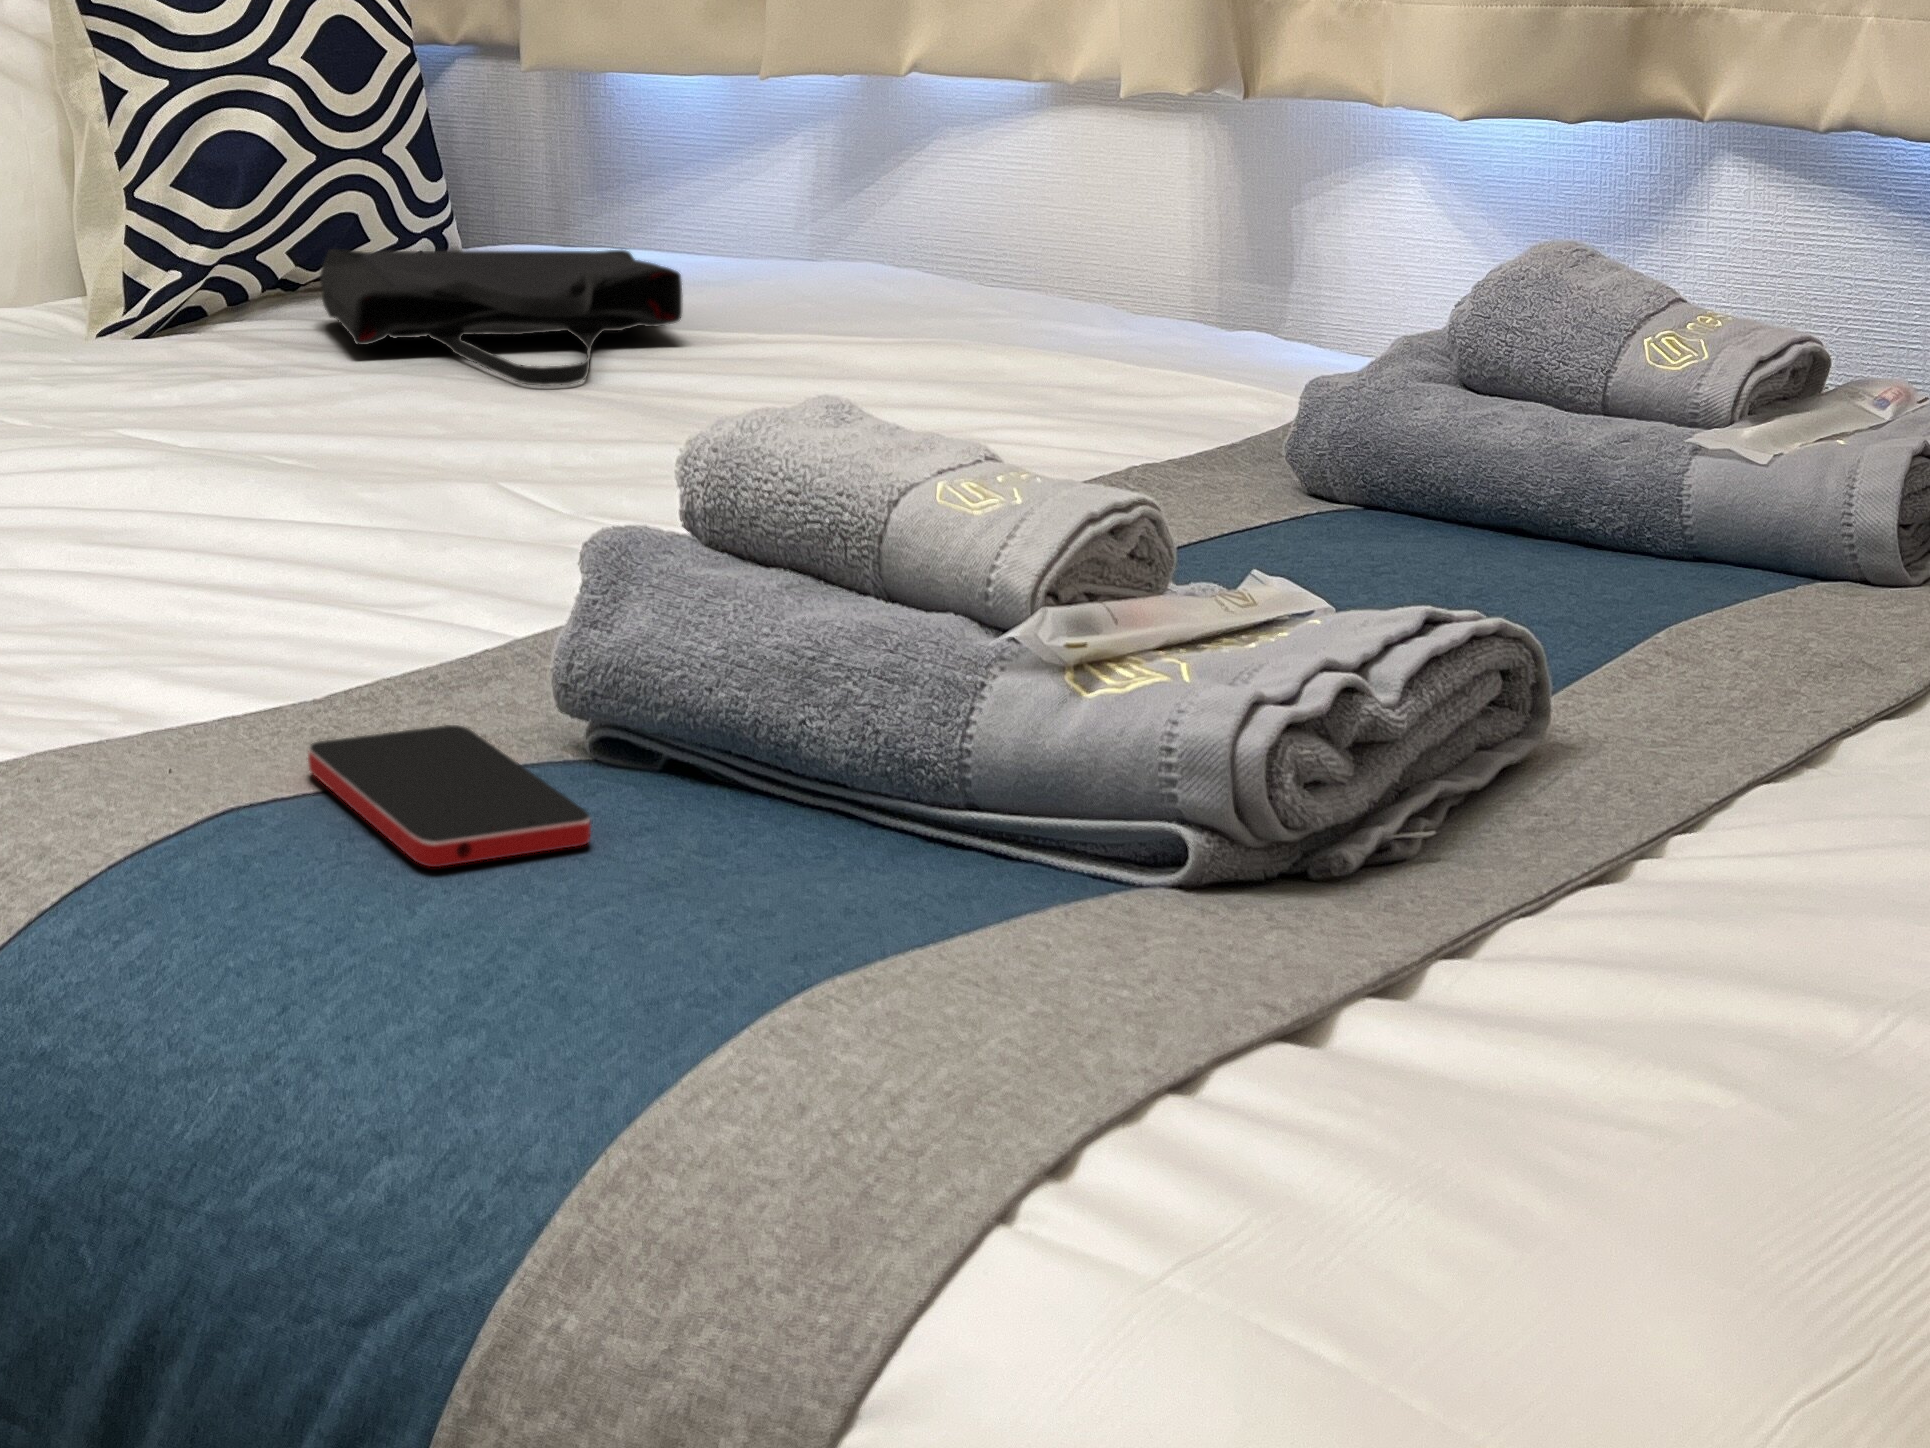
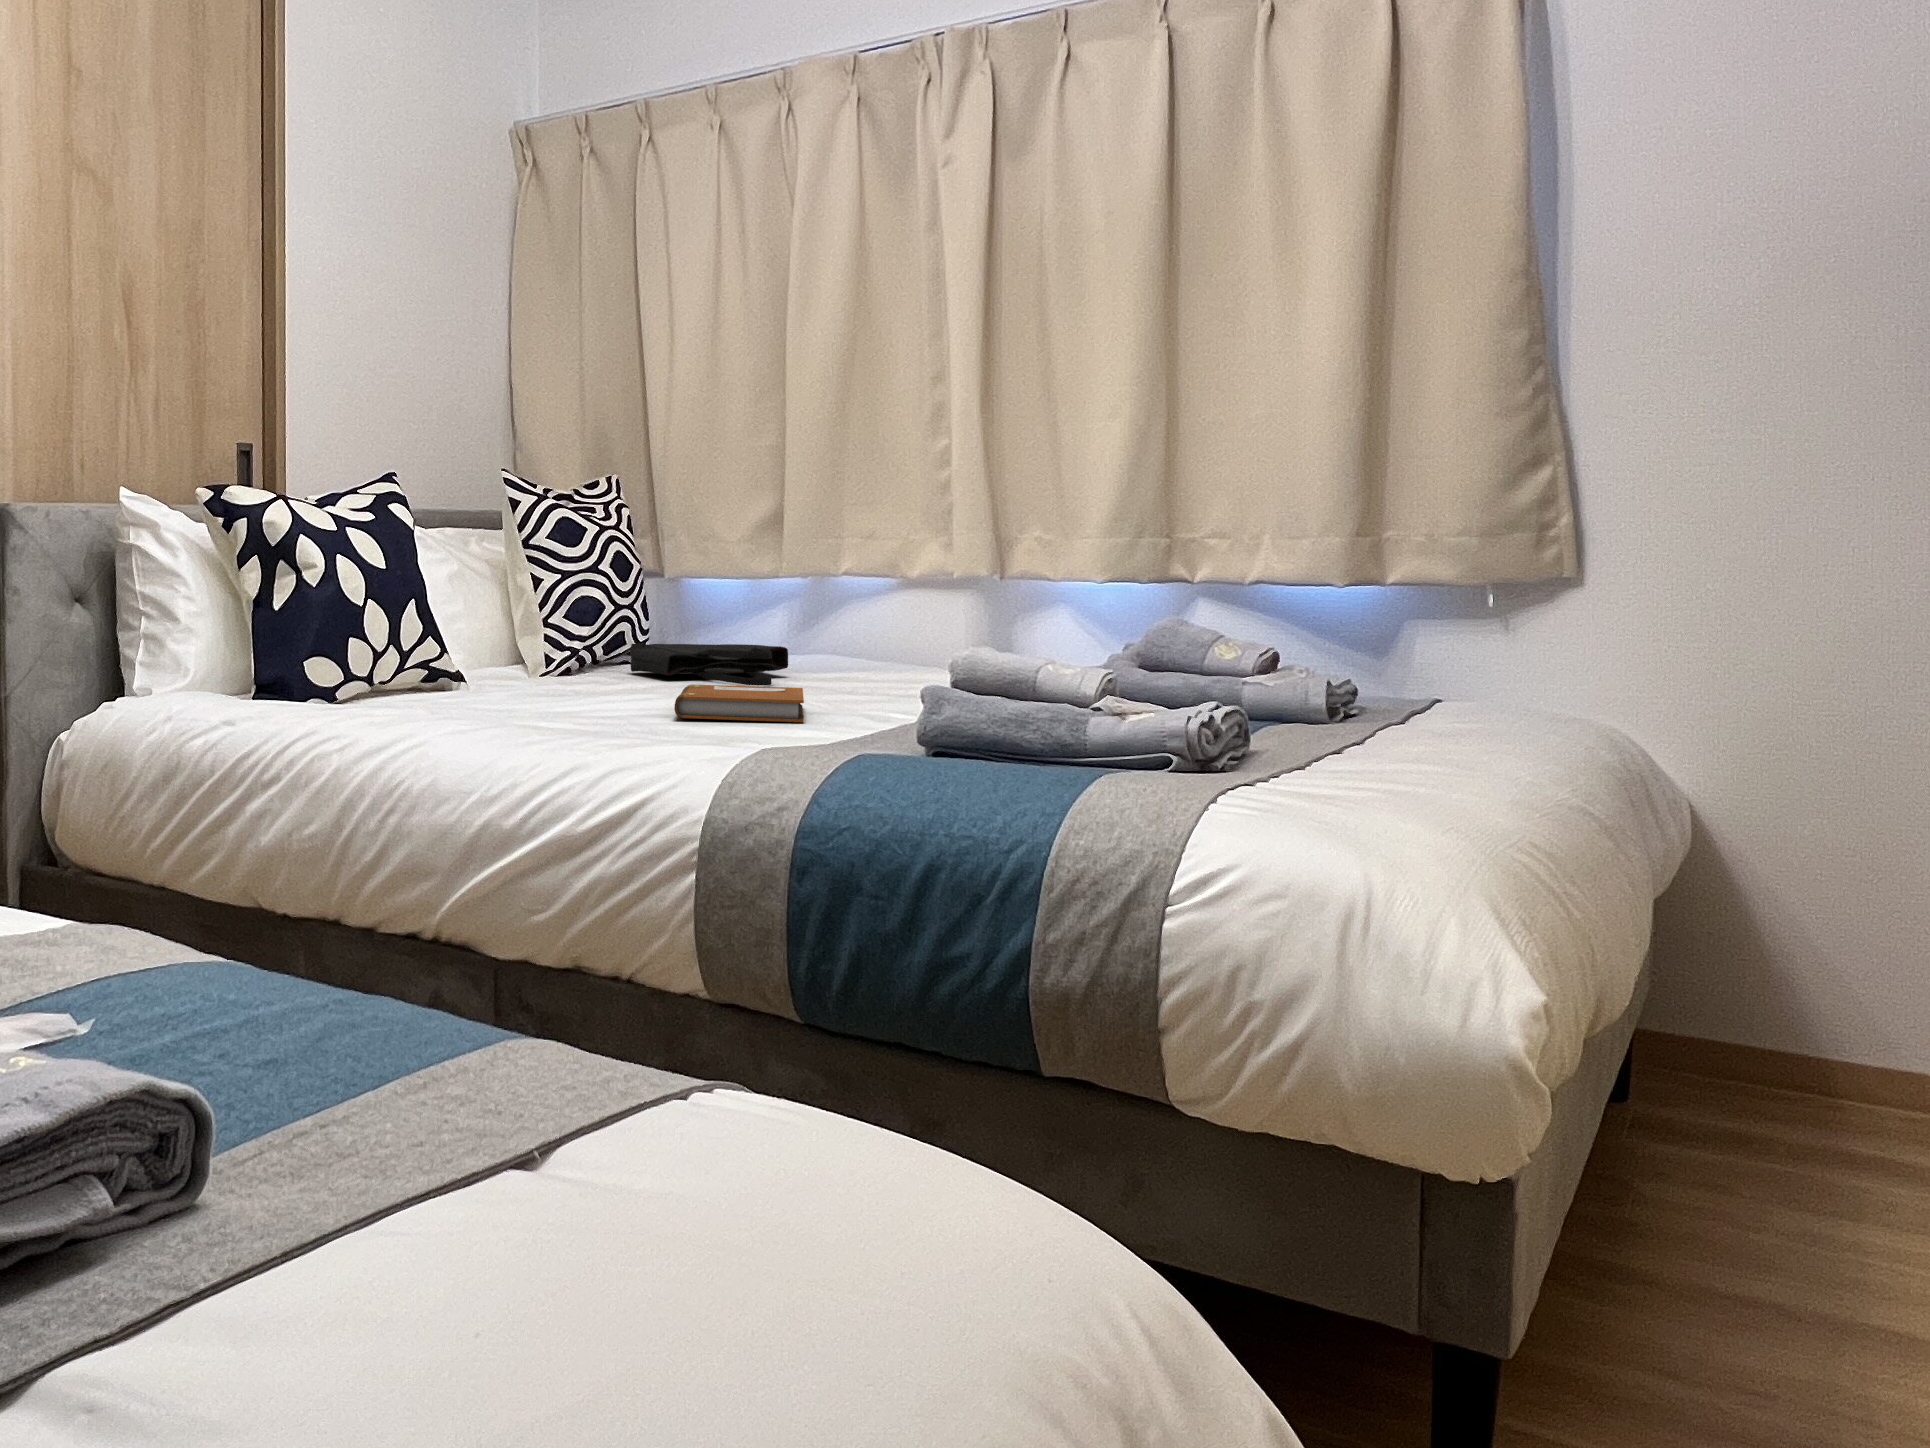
notebook: none [31,430,495,588] -> present [674,684,804,722]
smartphone: present [308,725,591,867] -> none [868,738,986,761]

